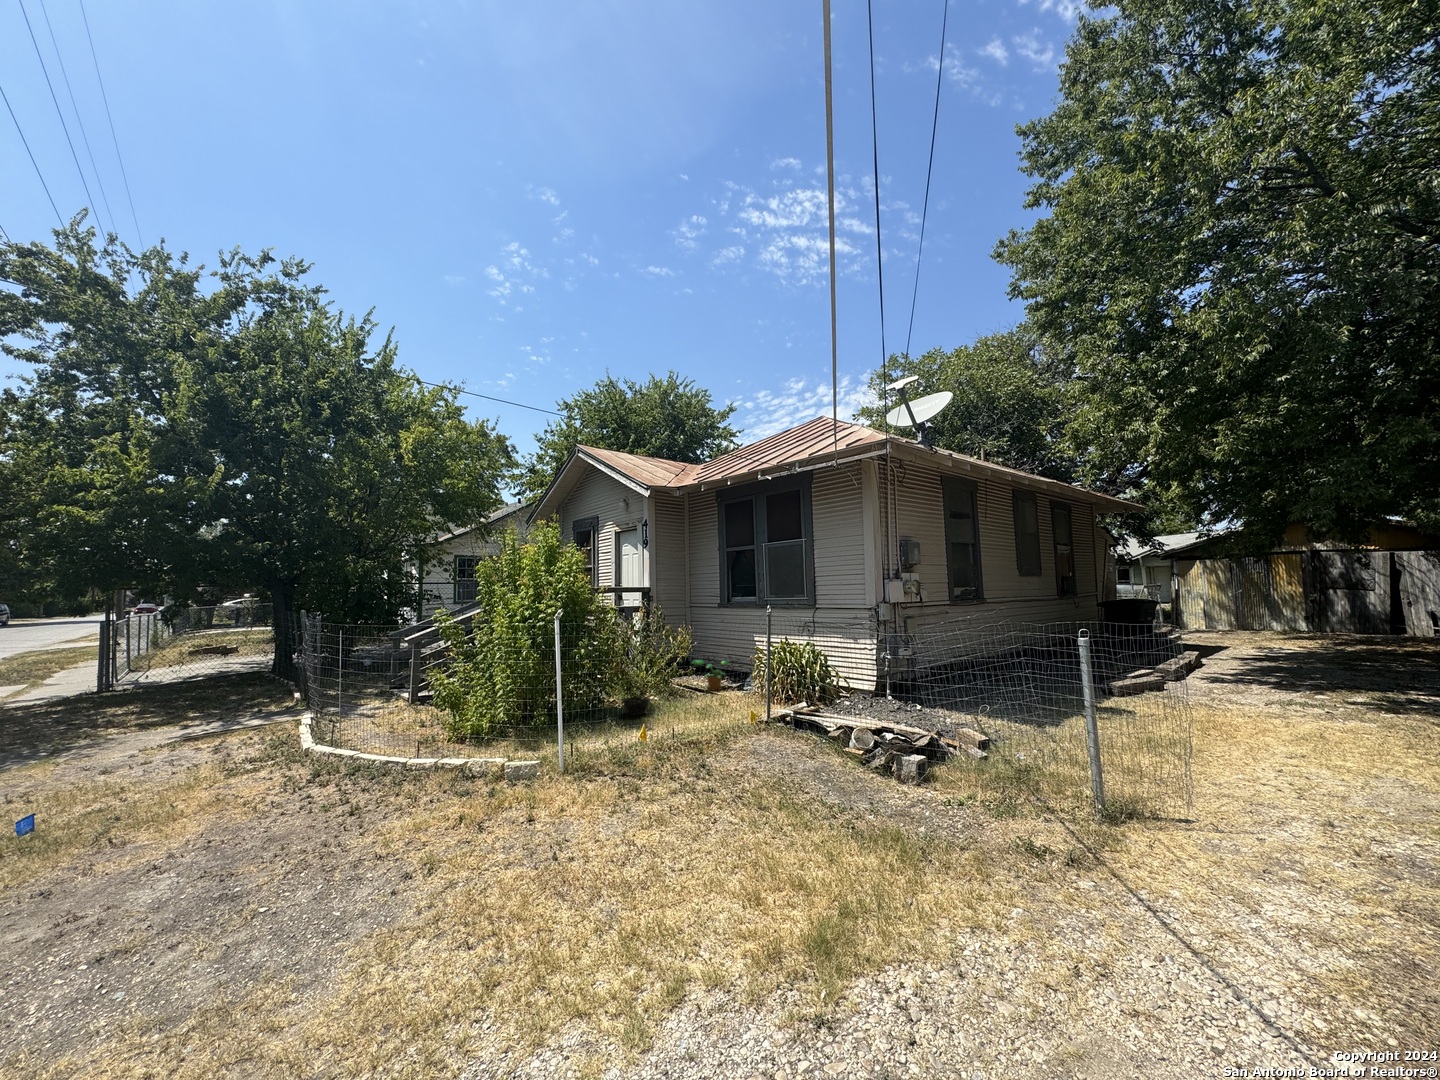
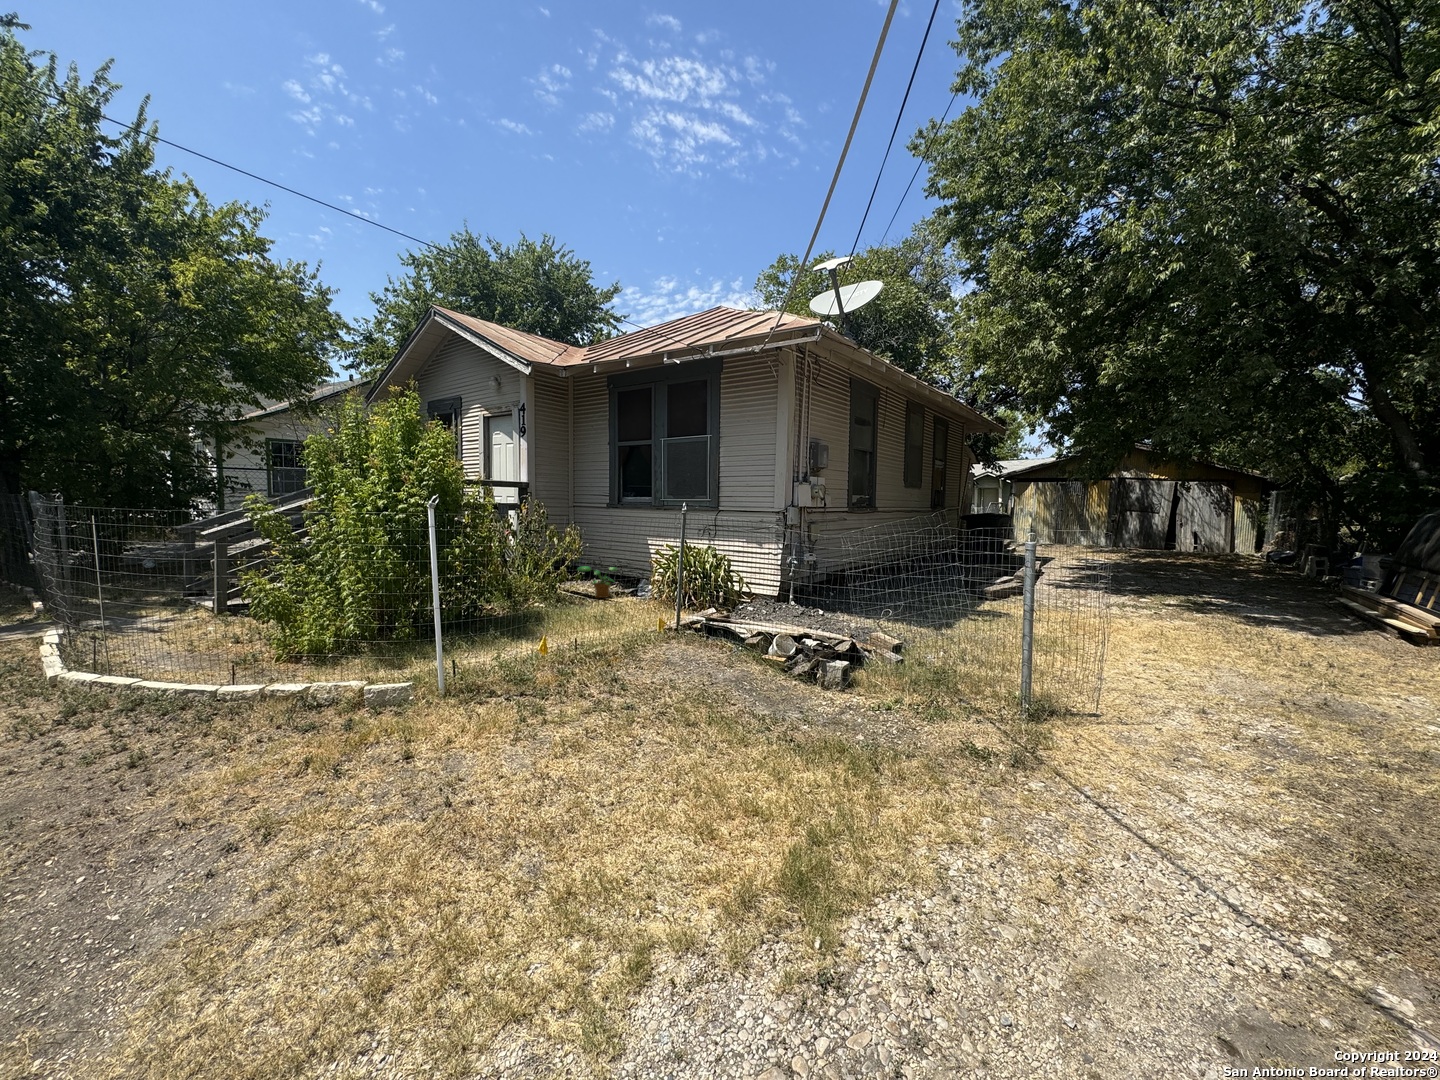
basket: present [622,696,650,716] -> none [502,594,536,627]

